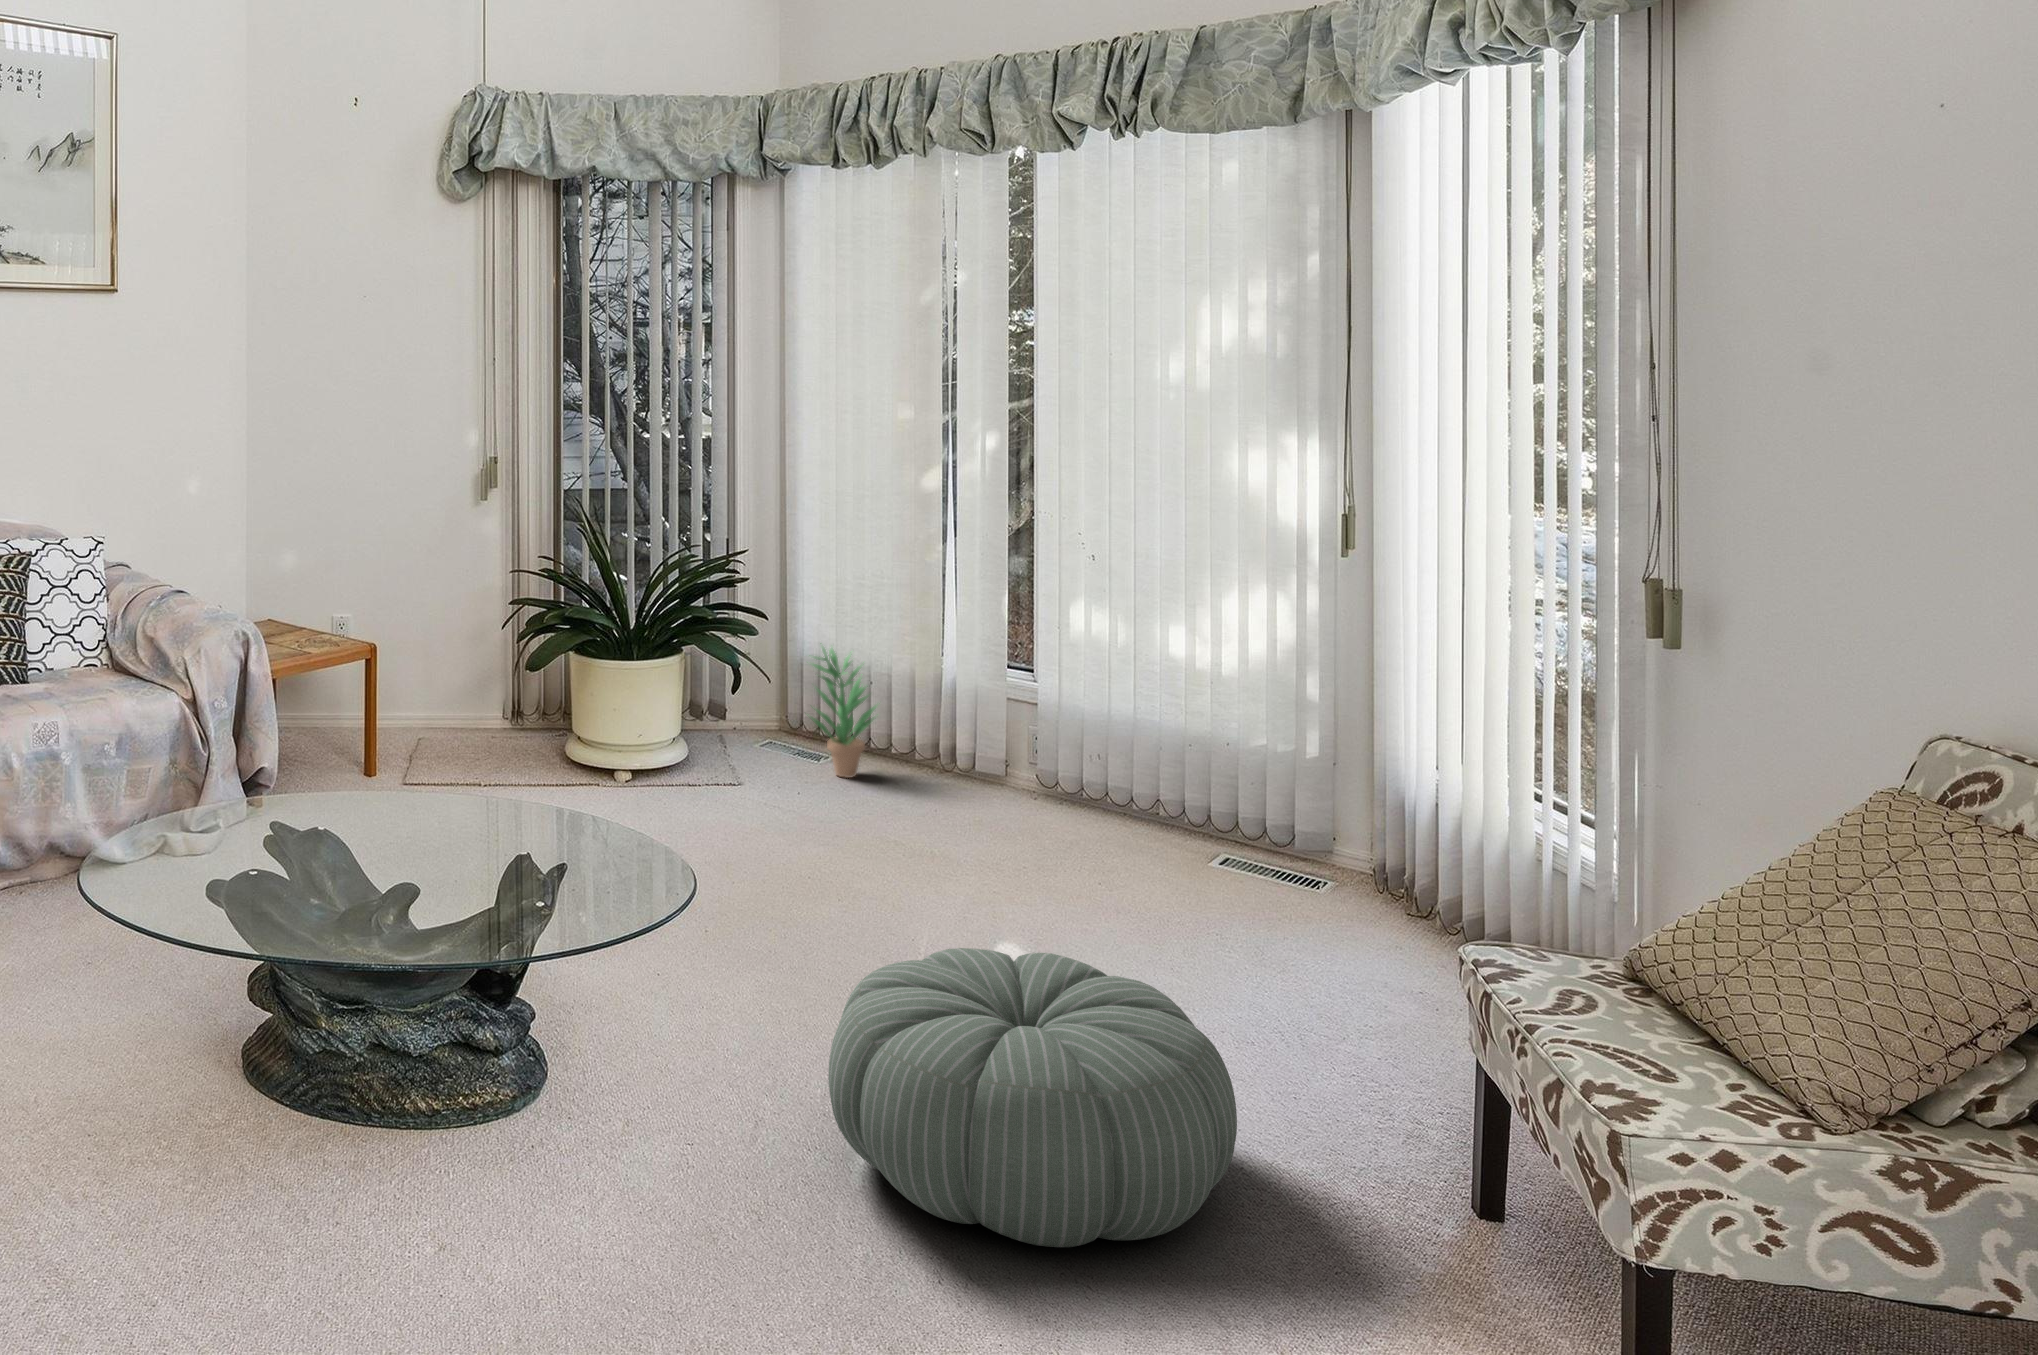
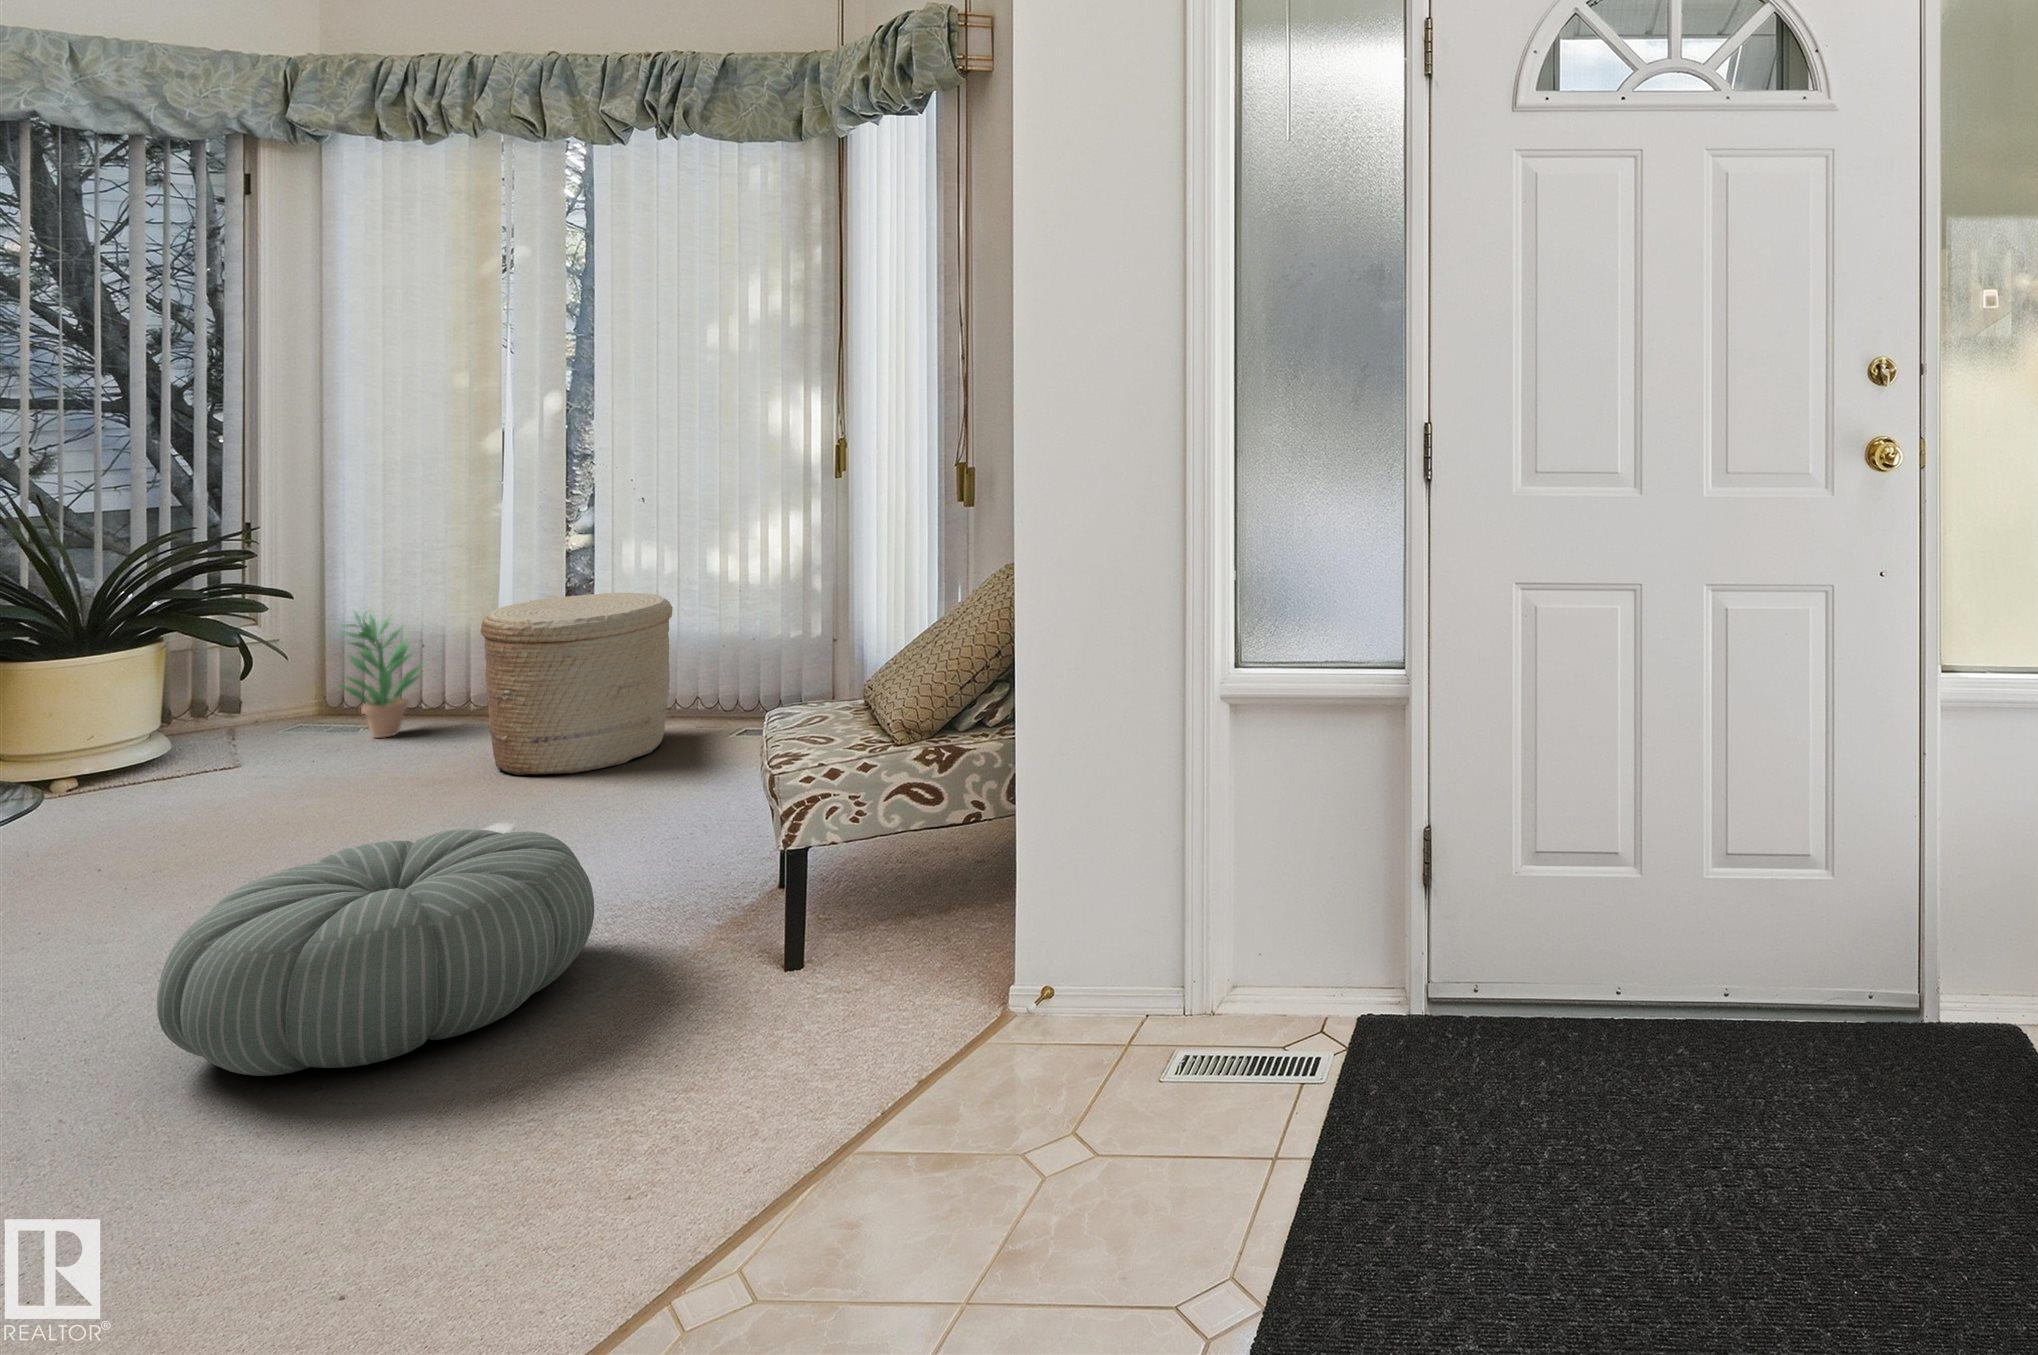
woven basket: none [954,659,1140,869] -> present [480,593,673,775]

